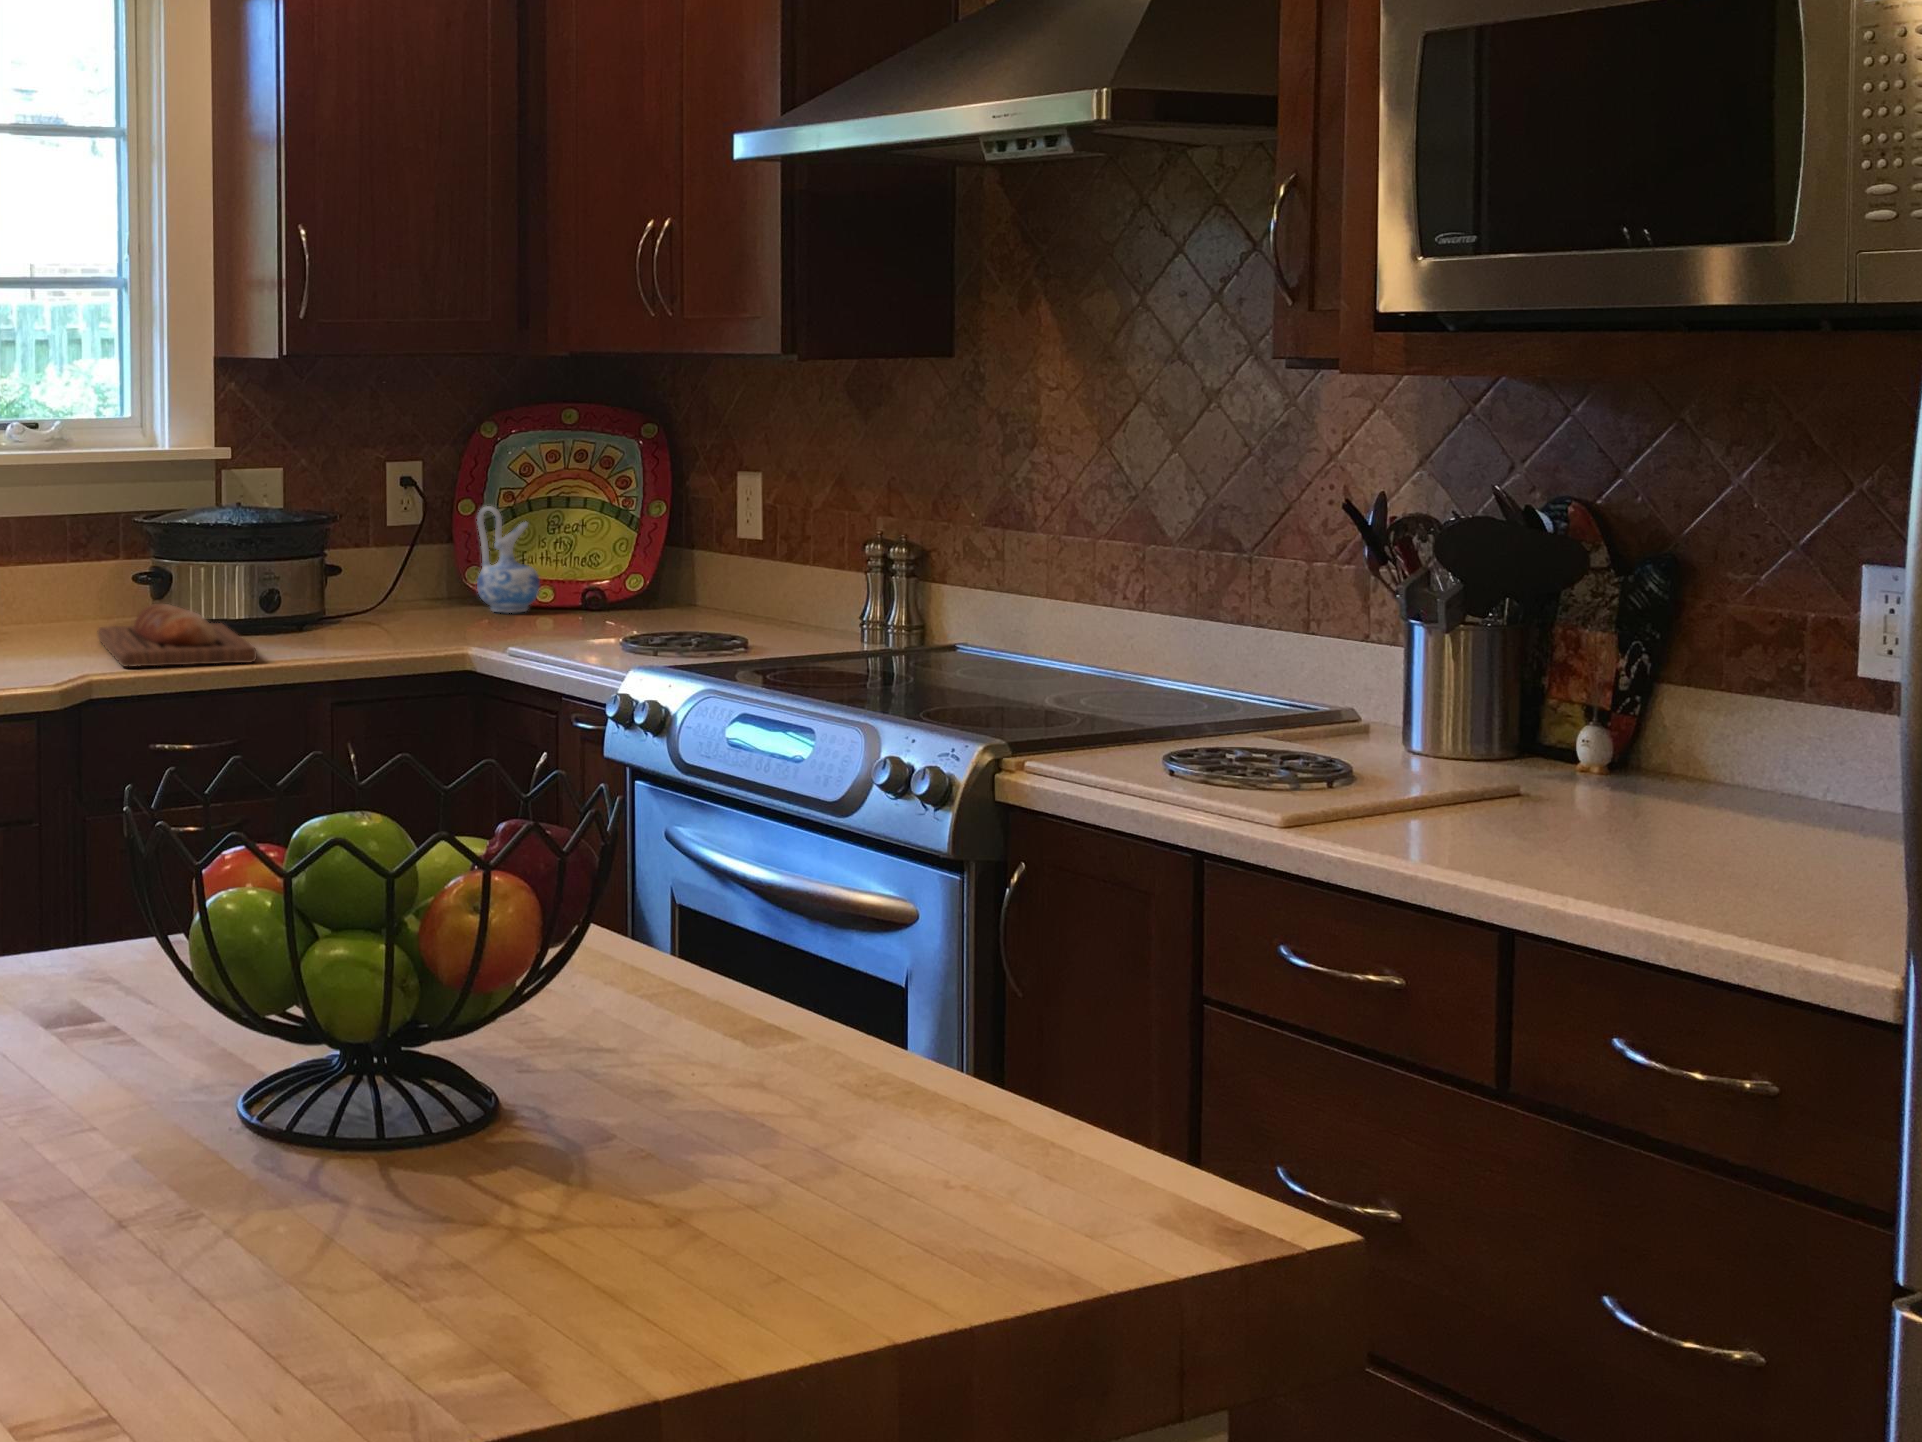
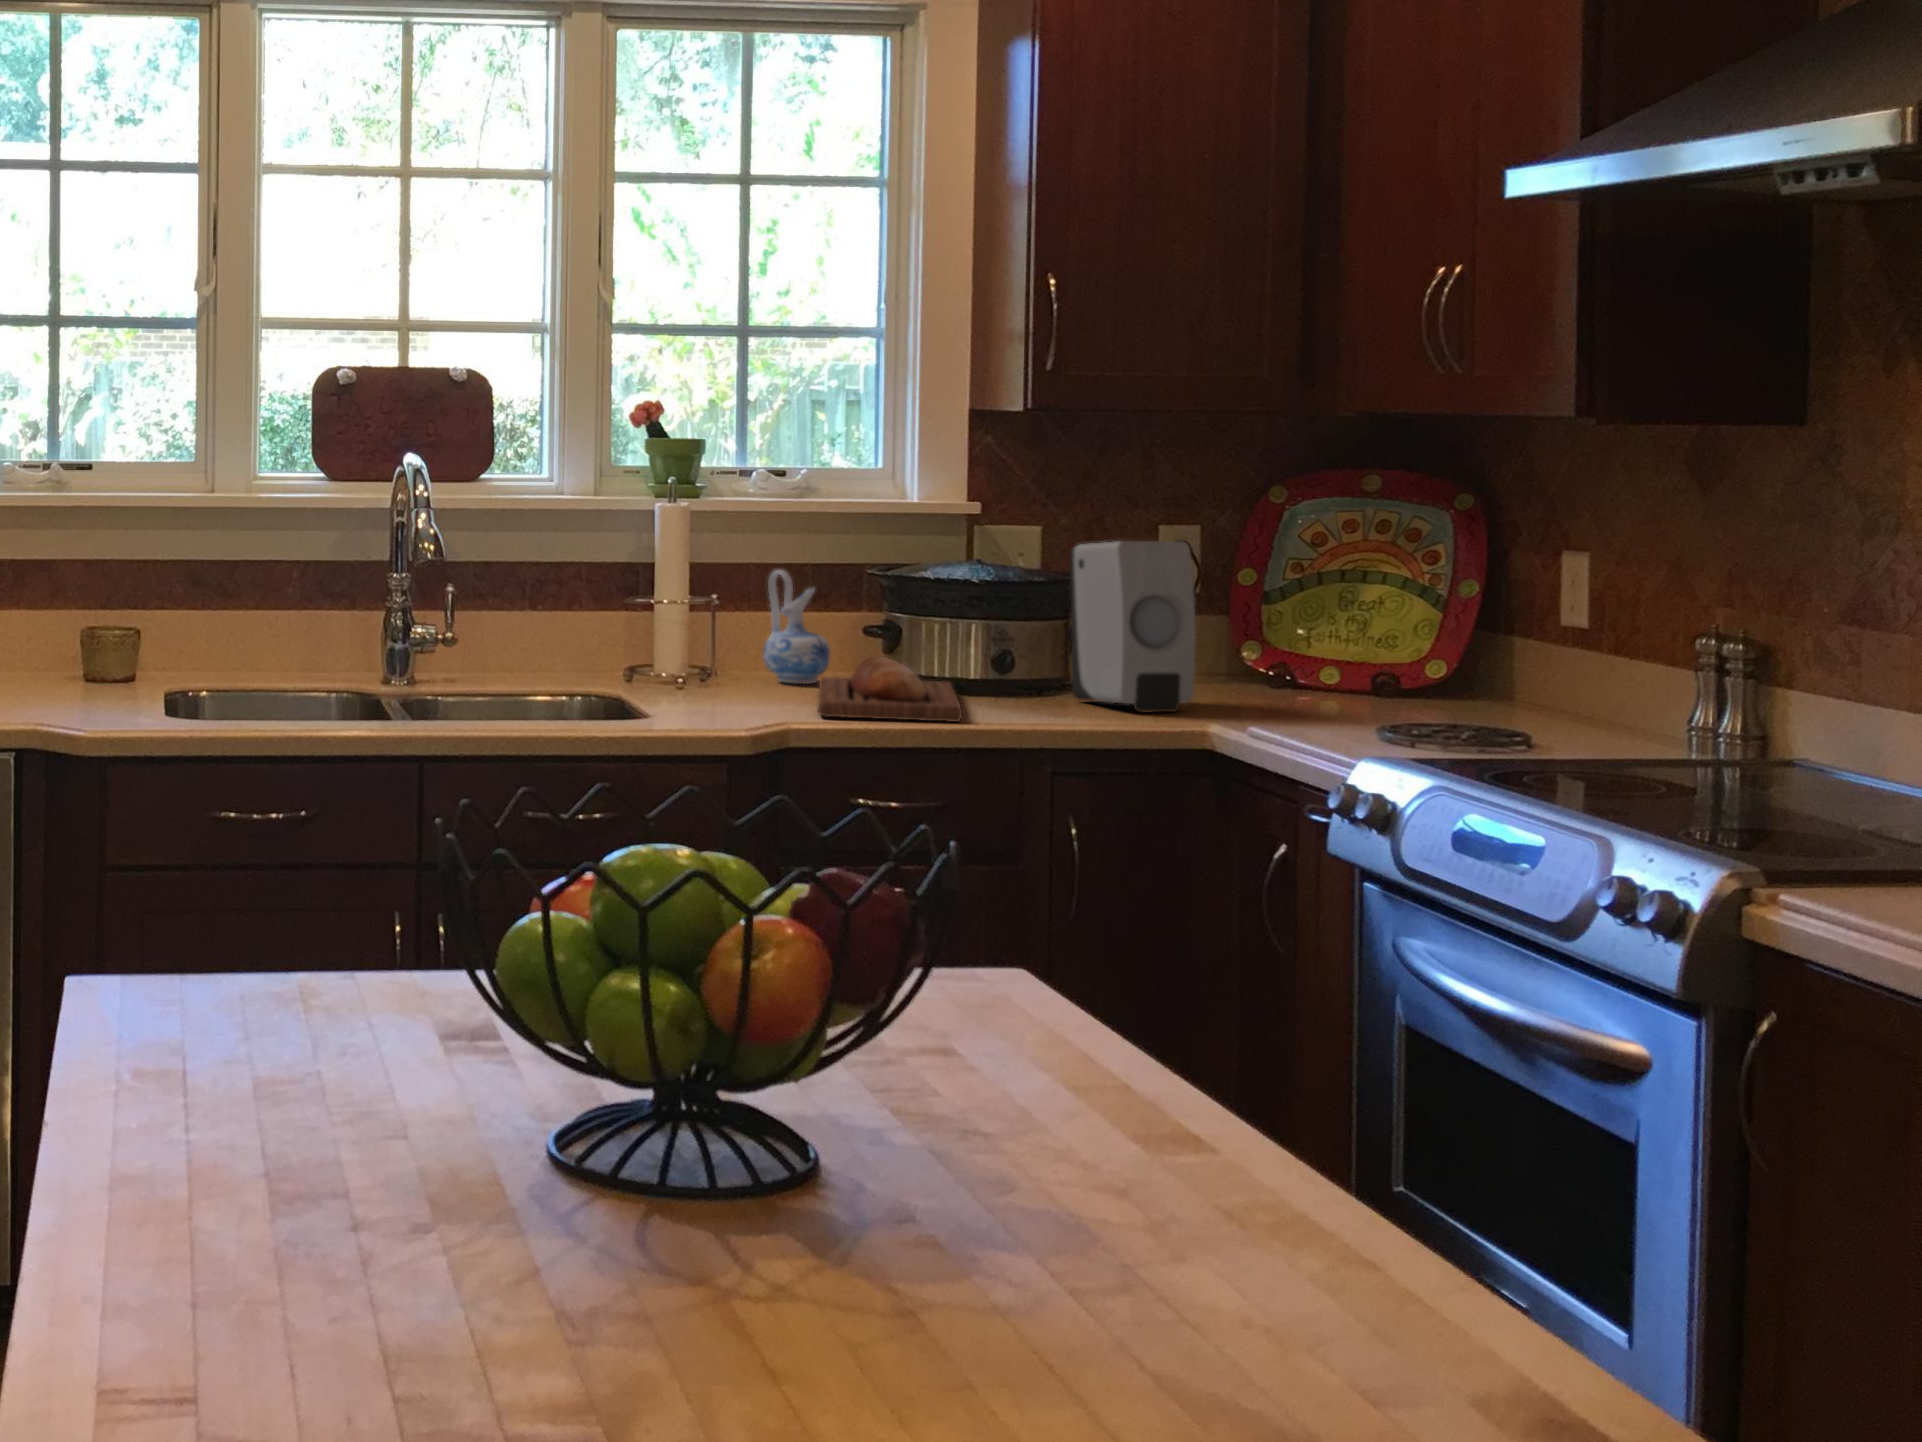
soap dispenser: none [330,479,450,640] -> present [1070,541,1196,712]
ceramic pitcher: present [477,506,540,613] -> present [763,570,830,684]

